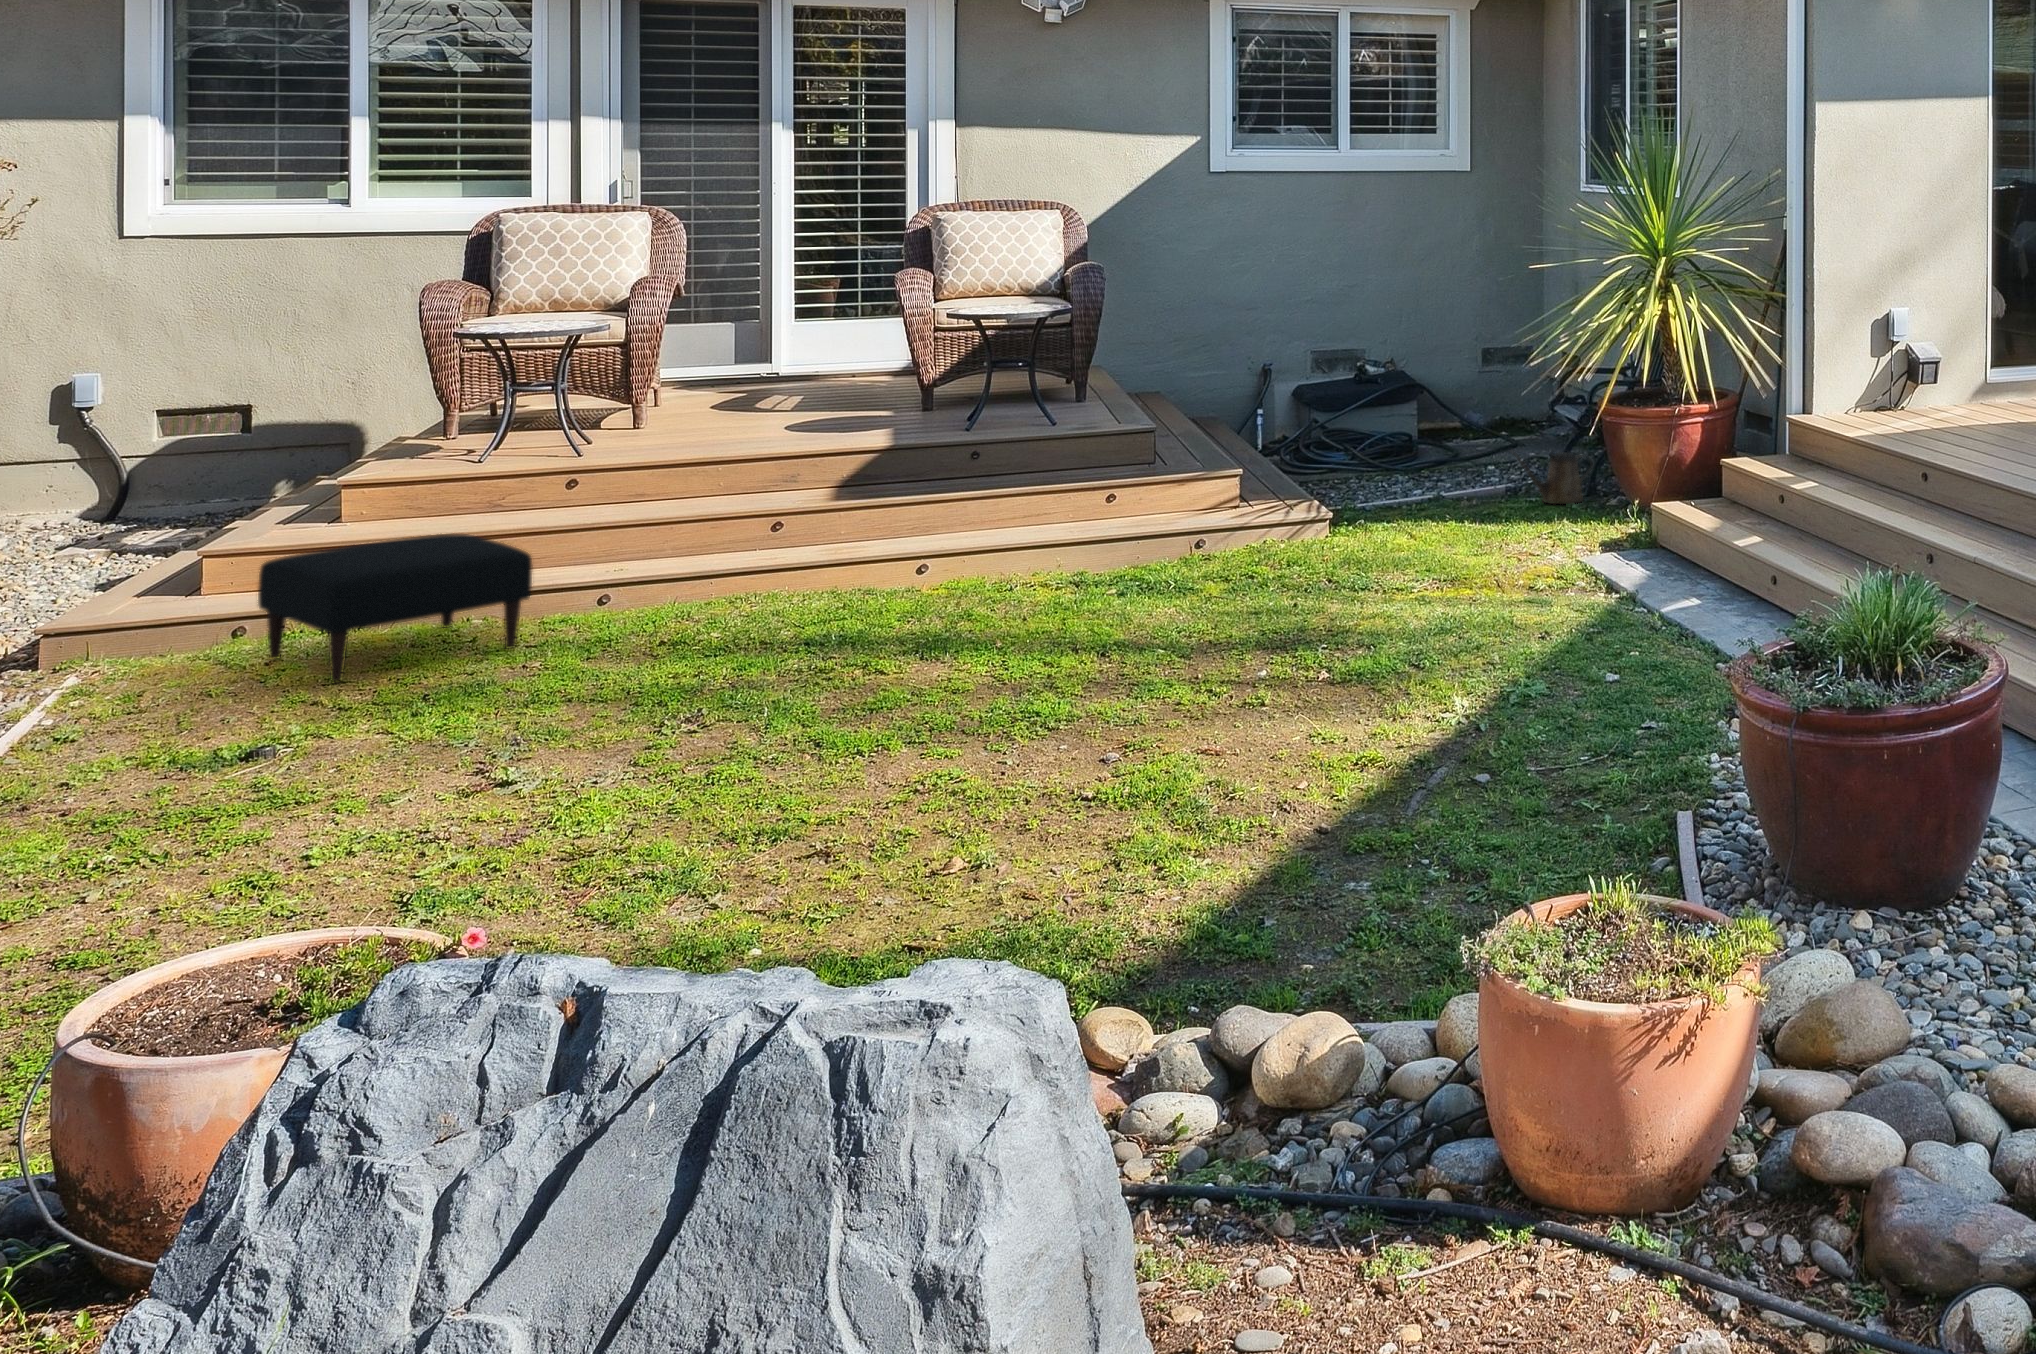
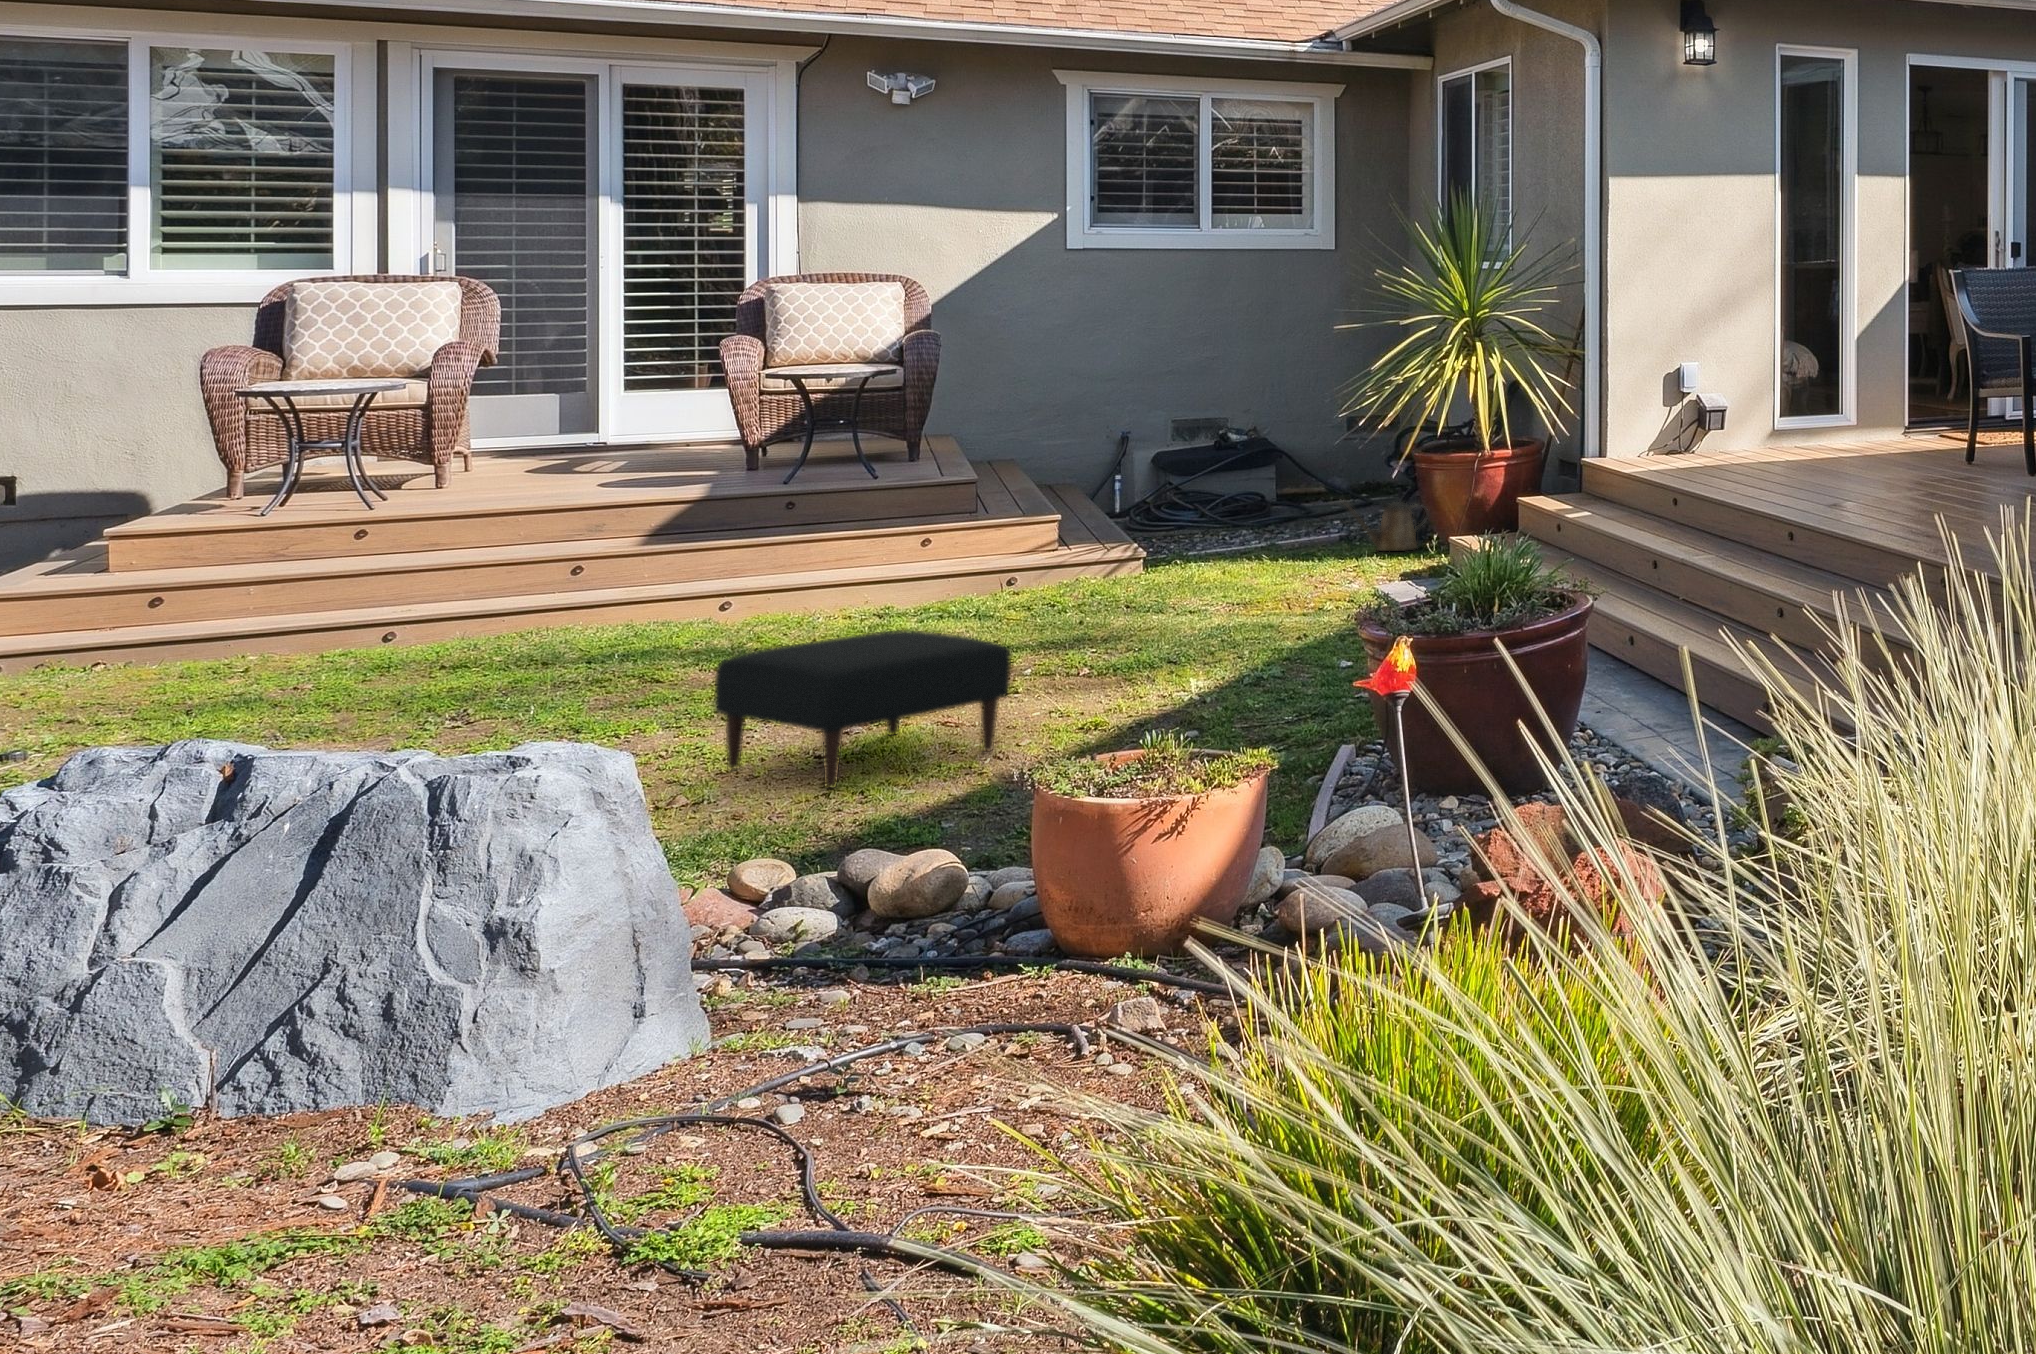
ottoman: present [258,533,532,683] -> present [714,630,1011,788]

